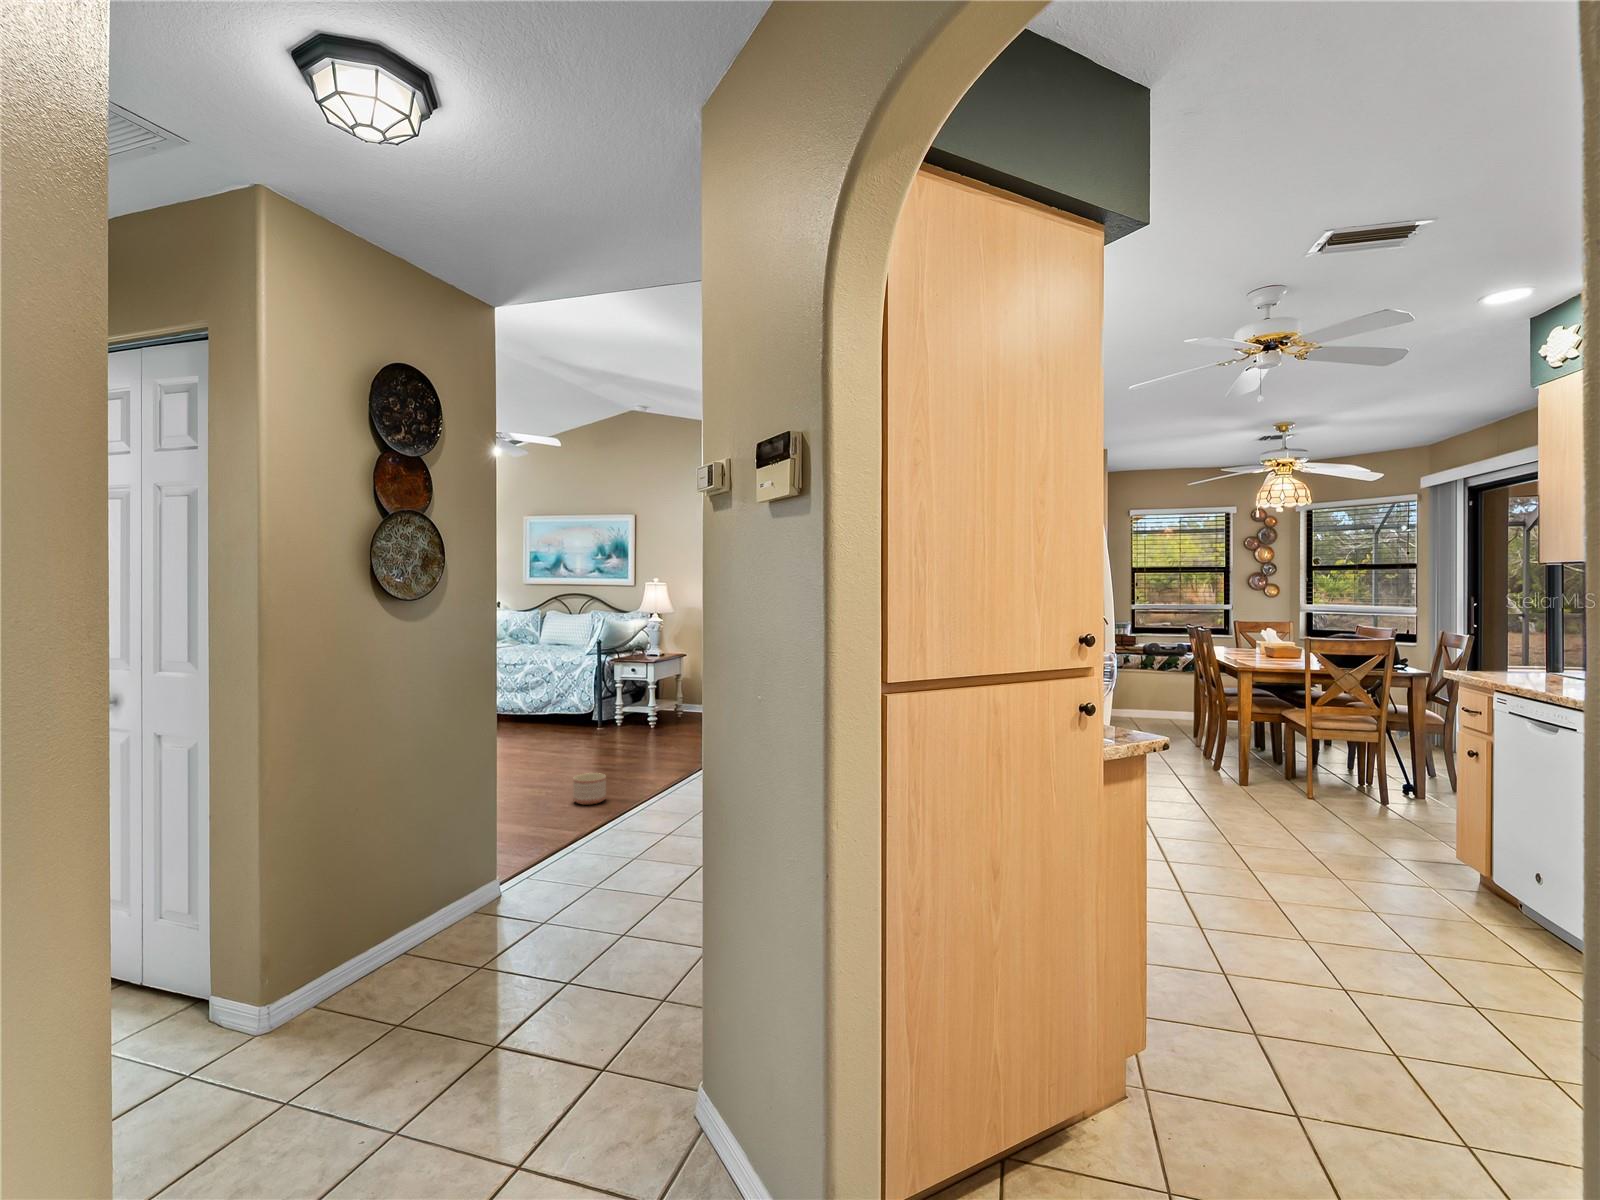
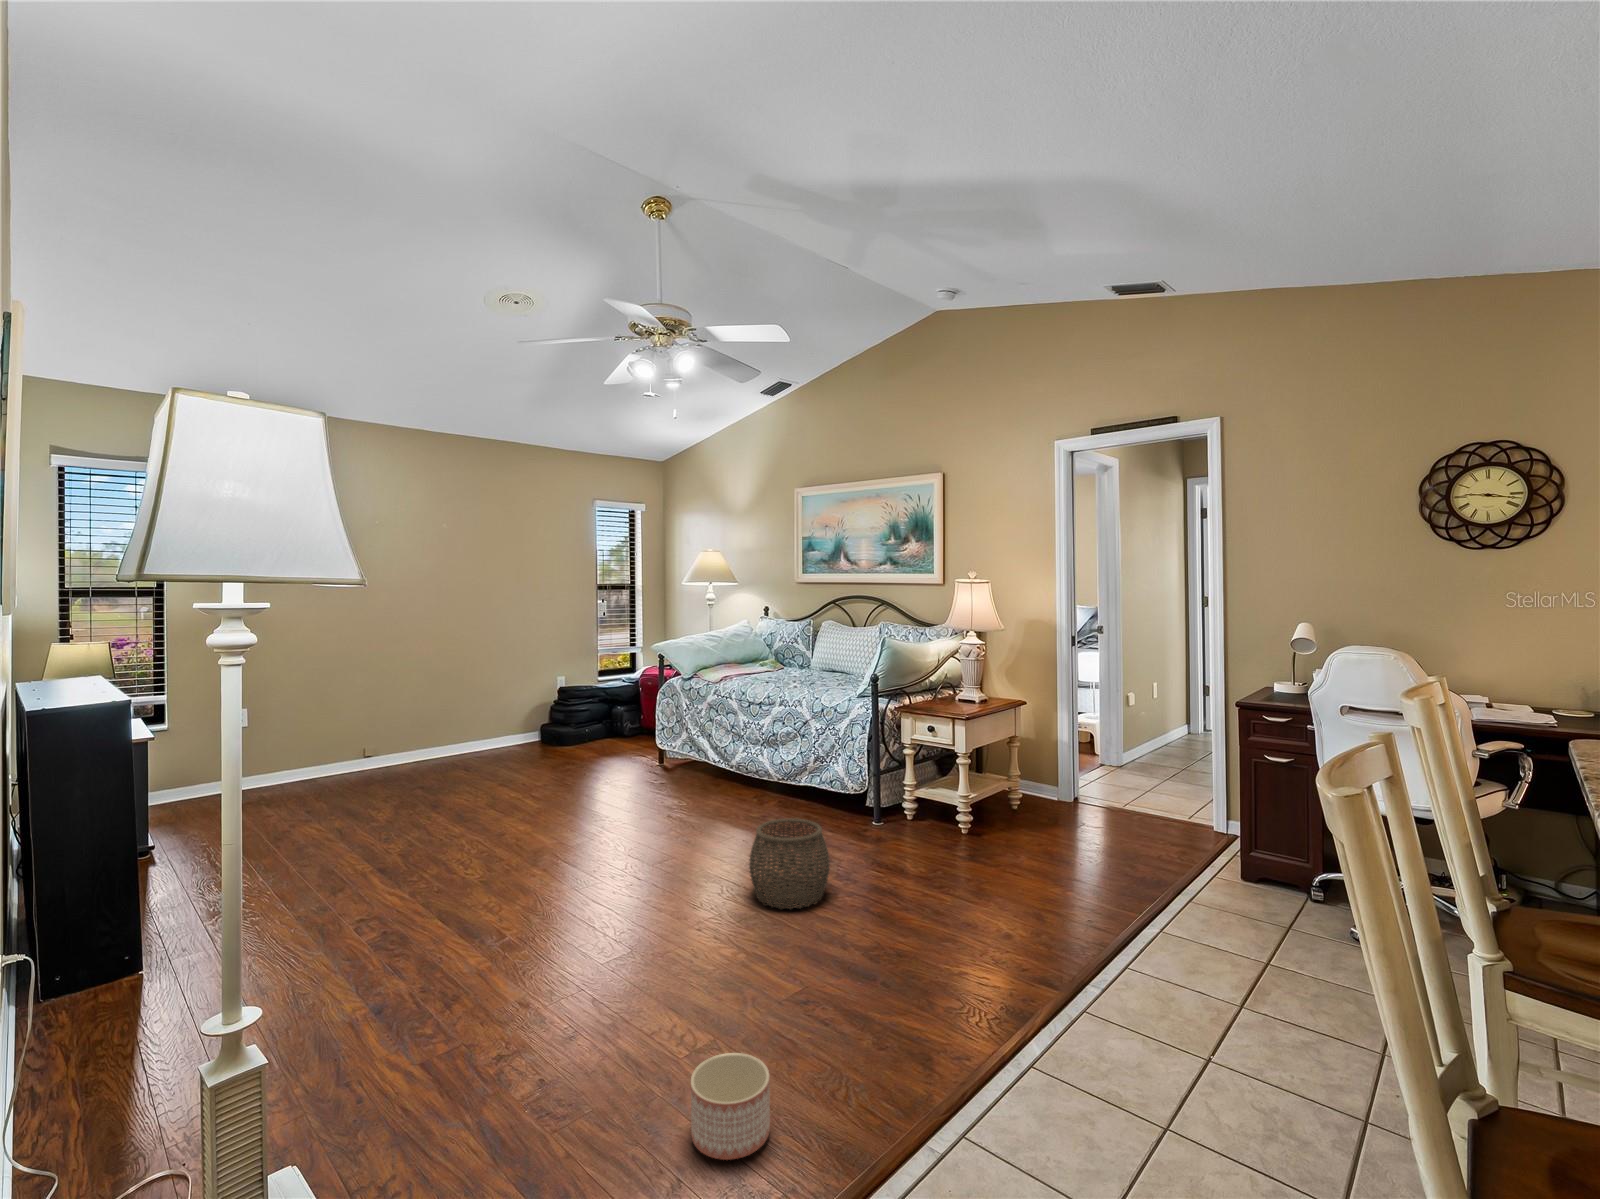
woven basket: none [544,714,591,758] -> present [749,819,830,909]

